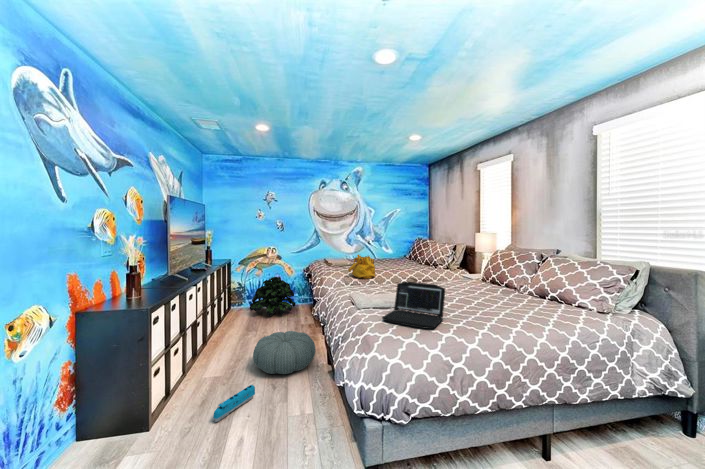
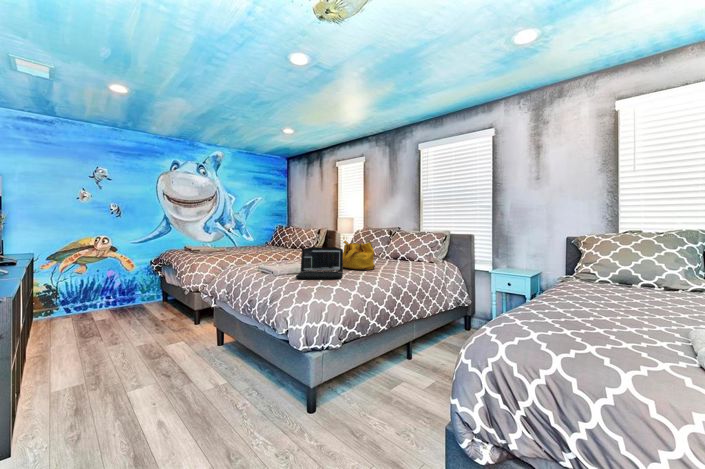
handbag: present [348,255,375,279] -> present [343,240,375,270]
potted plant: present [250,276,296,317] -> none [73,270,144,319]
pouf: present [253,331,316,374] -> none [121,319,201,365]
toy train: present [213,385,255,422] -> none [100,374,144,418]

